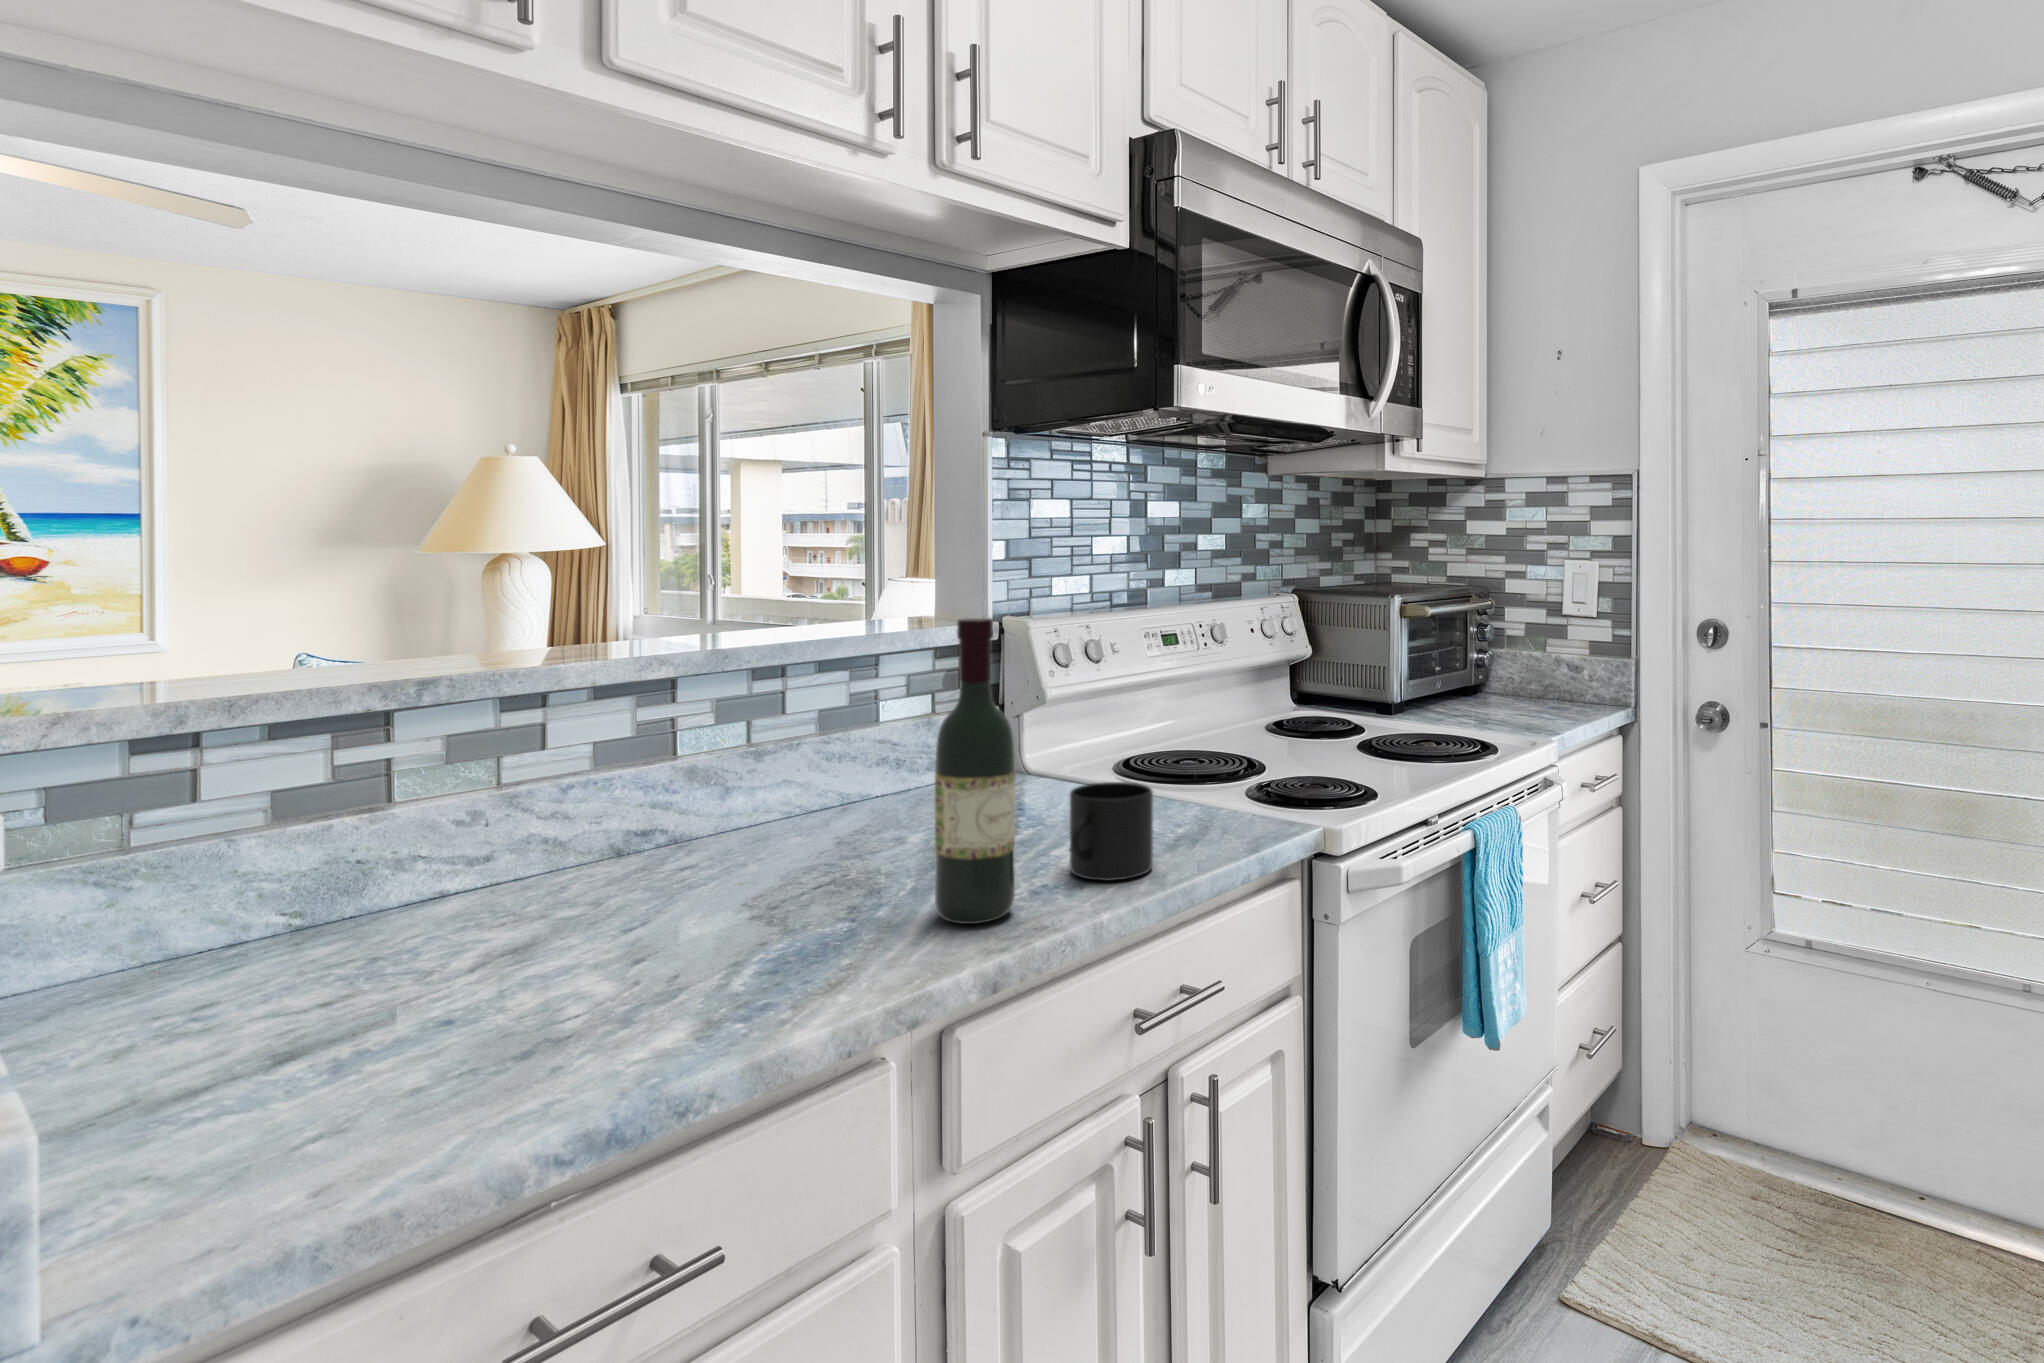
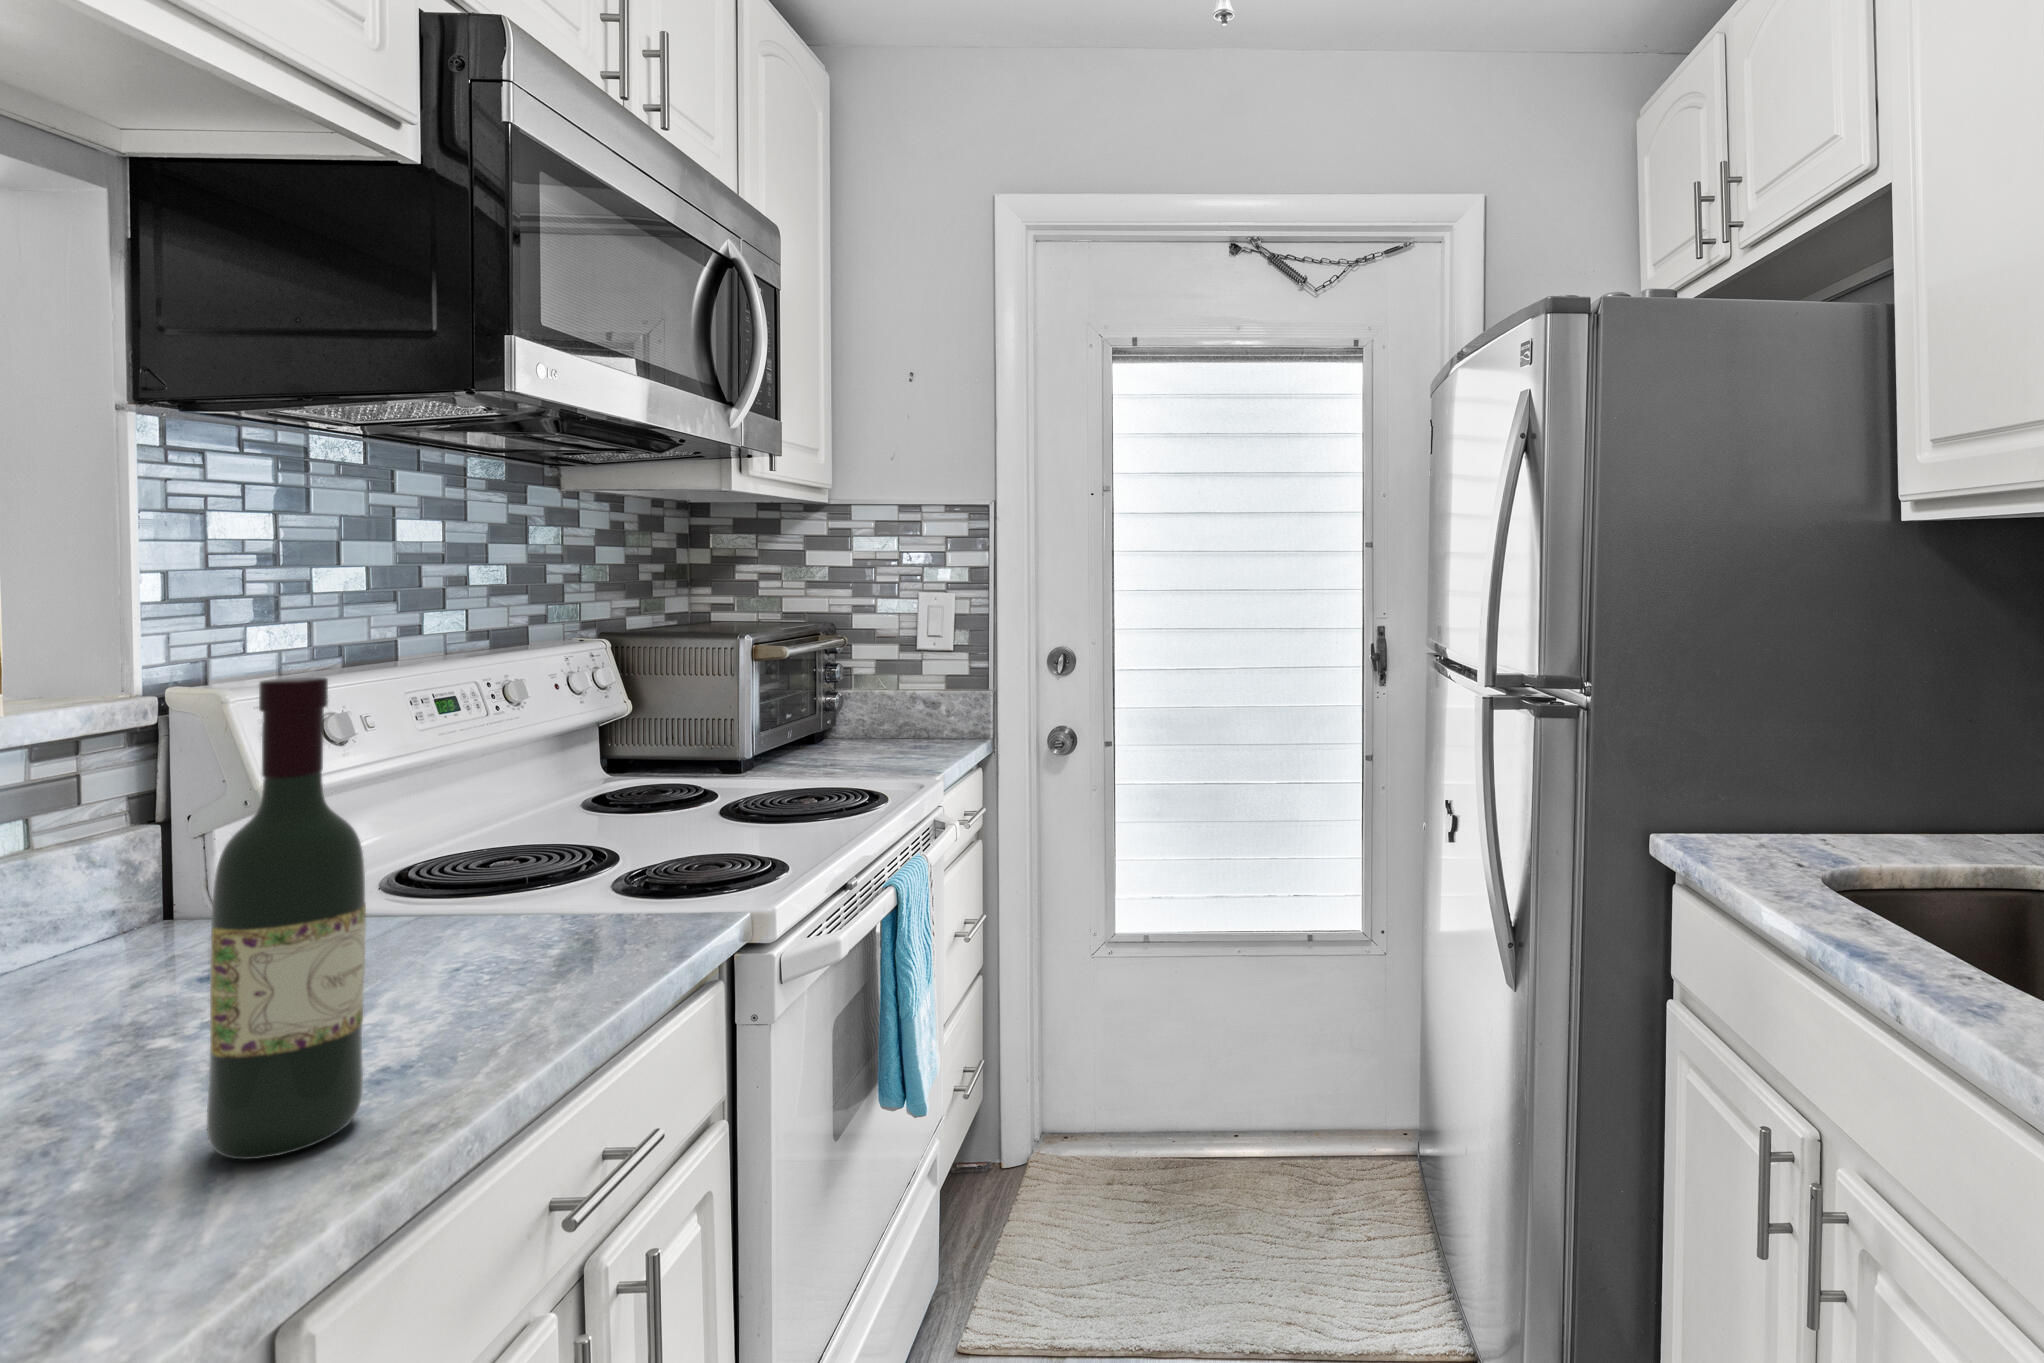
mug: present [1070,782,1153,881] -> none [413,895,551,1042]

